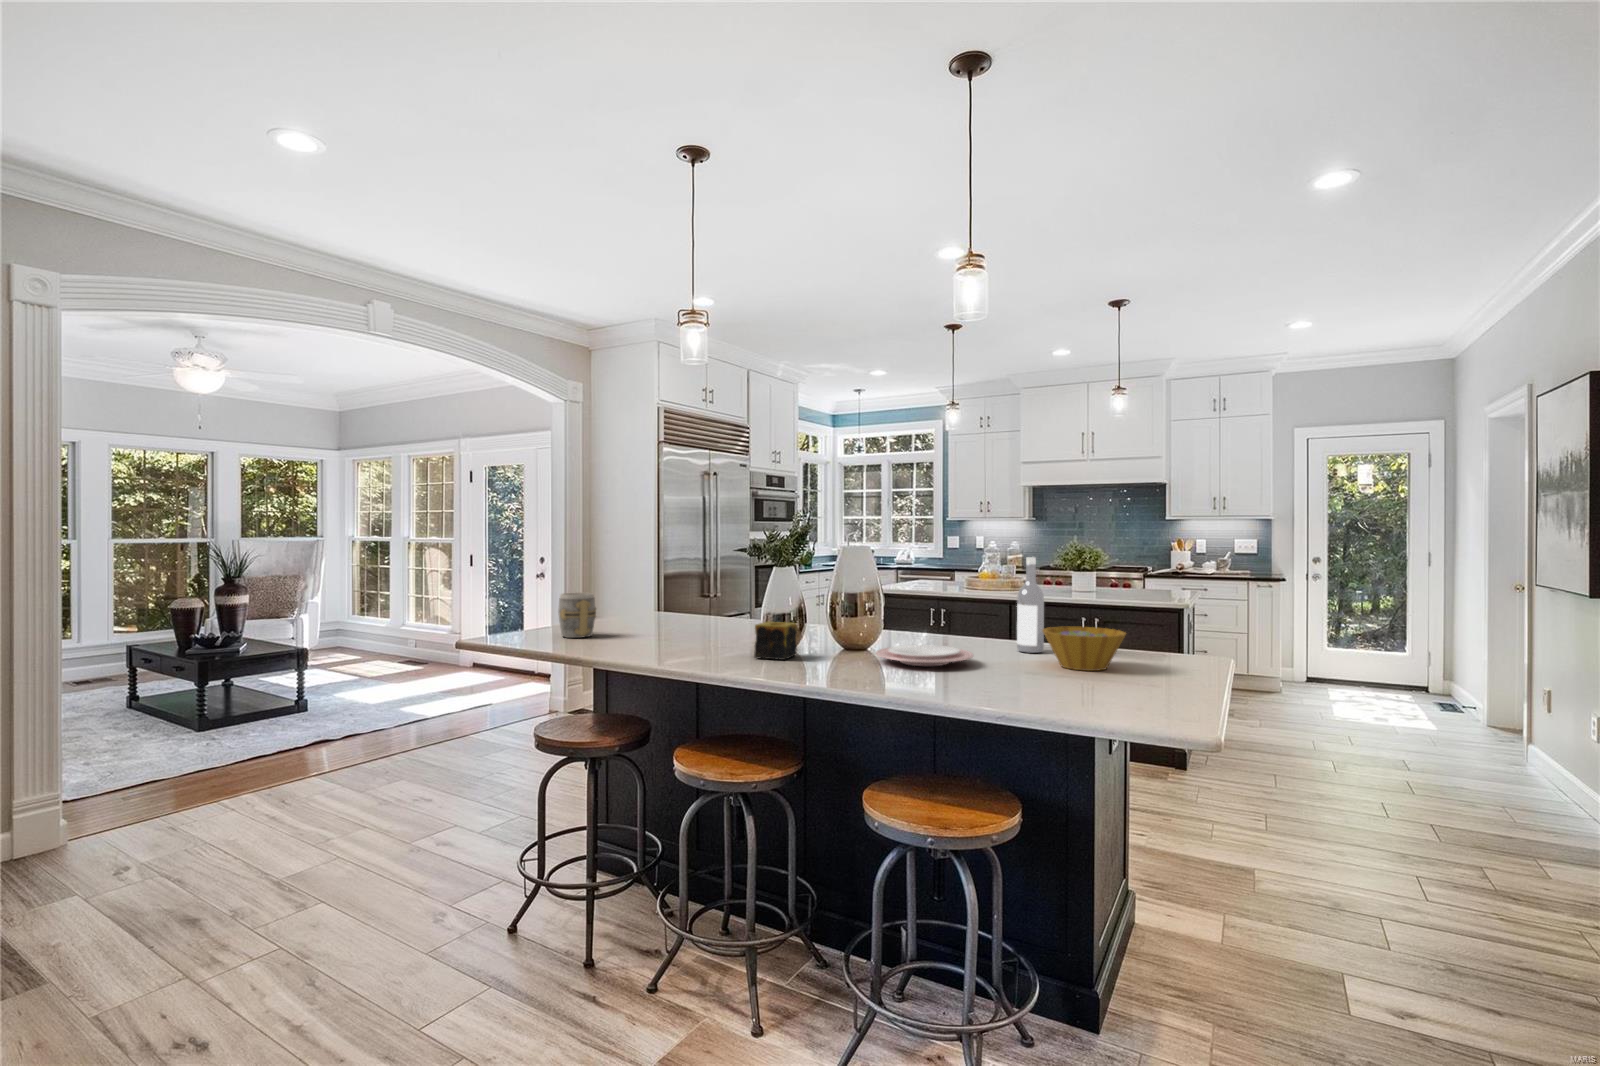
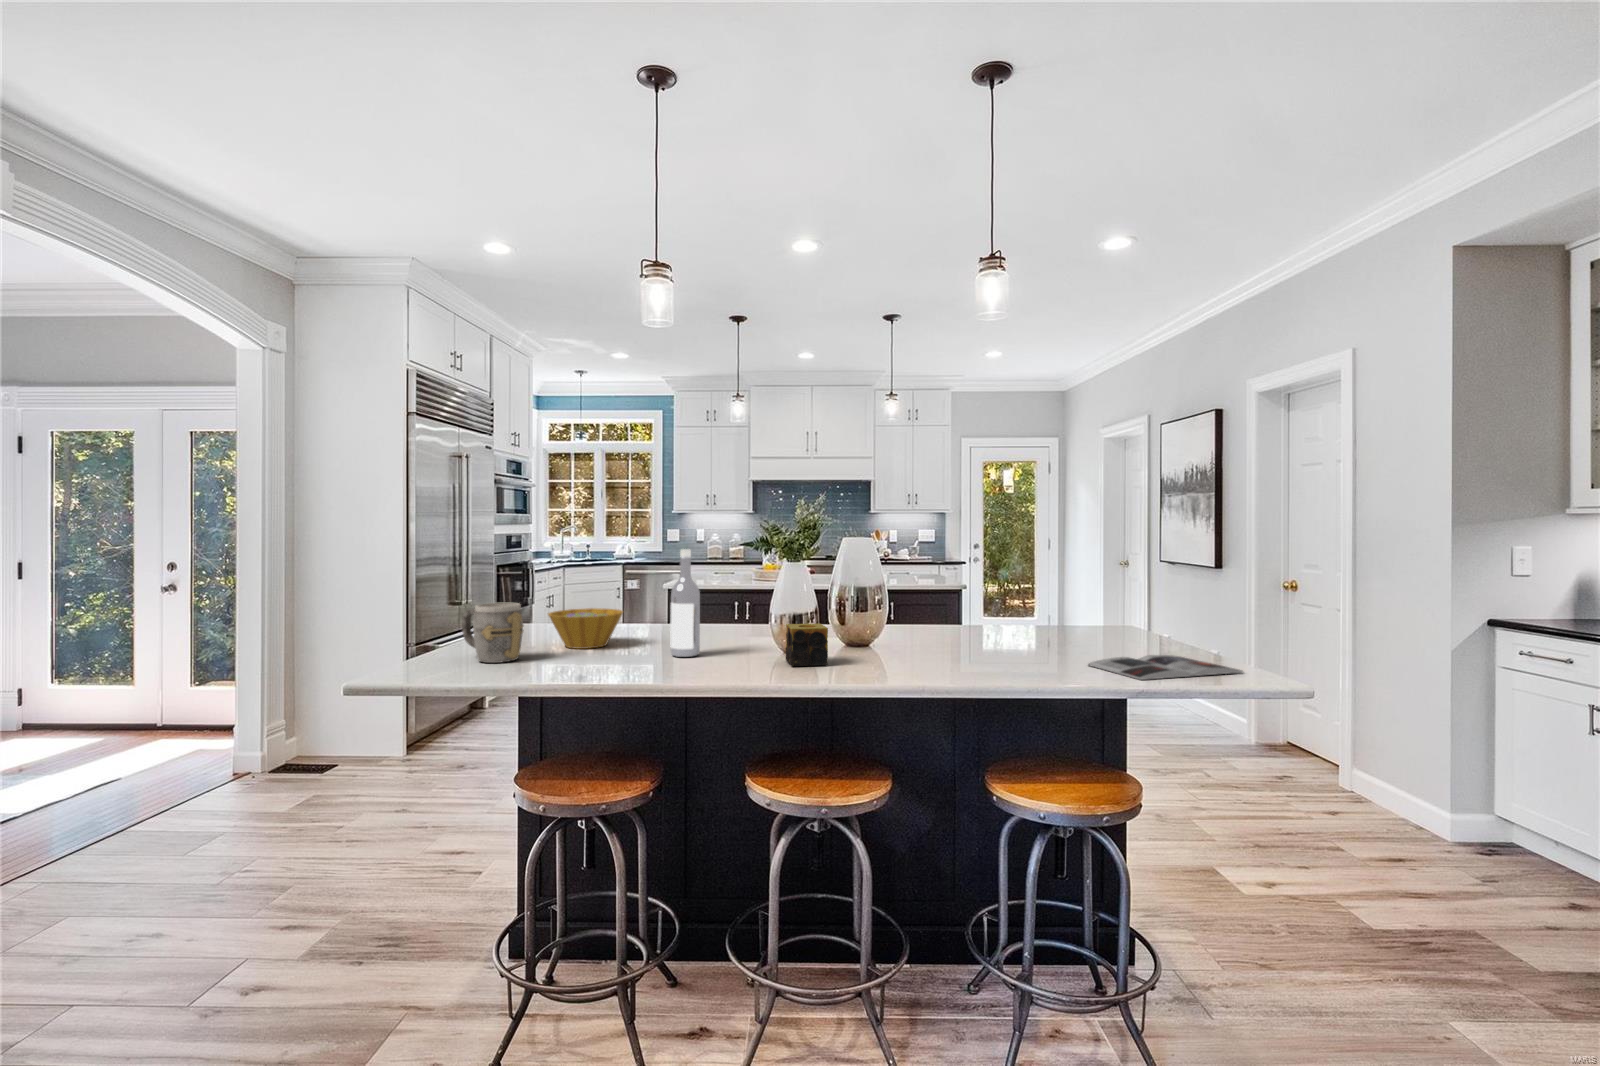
wine bottle: present [1017,557,1044,653] -> present [670,549,700,657]
bowl: present [1042,627,1126,671] -> present [548,608,623,649]
plate: present [876,645,973,666] -> none [901,637,1000,658]
magazine: none [1030,678,1189,706] -> present [1088,655,1244,680]

